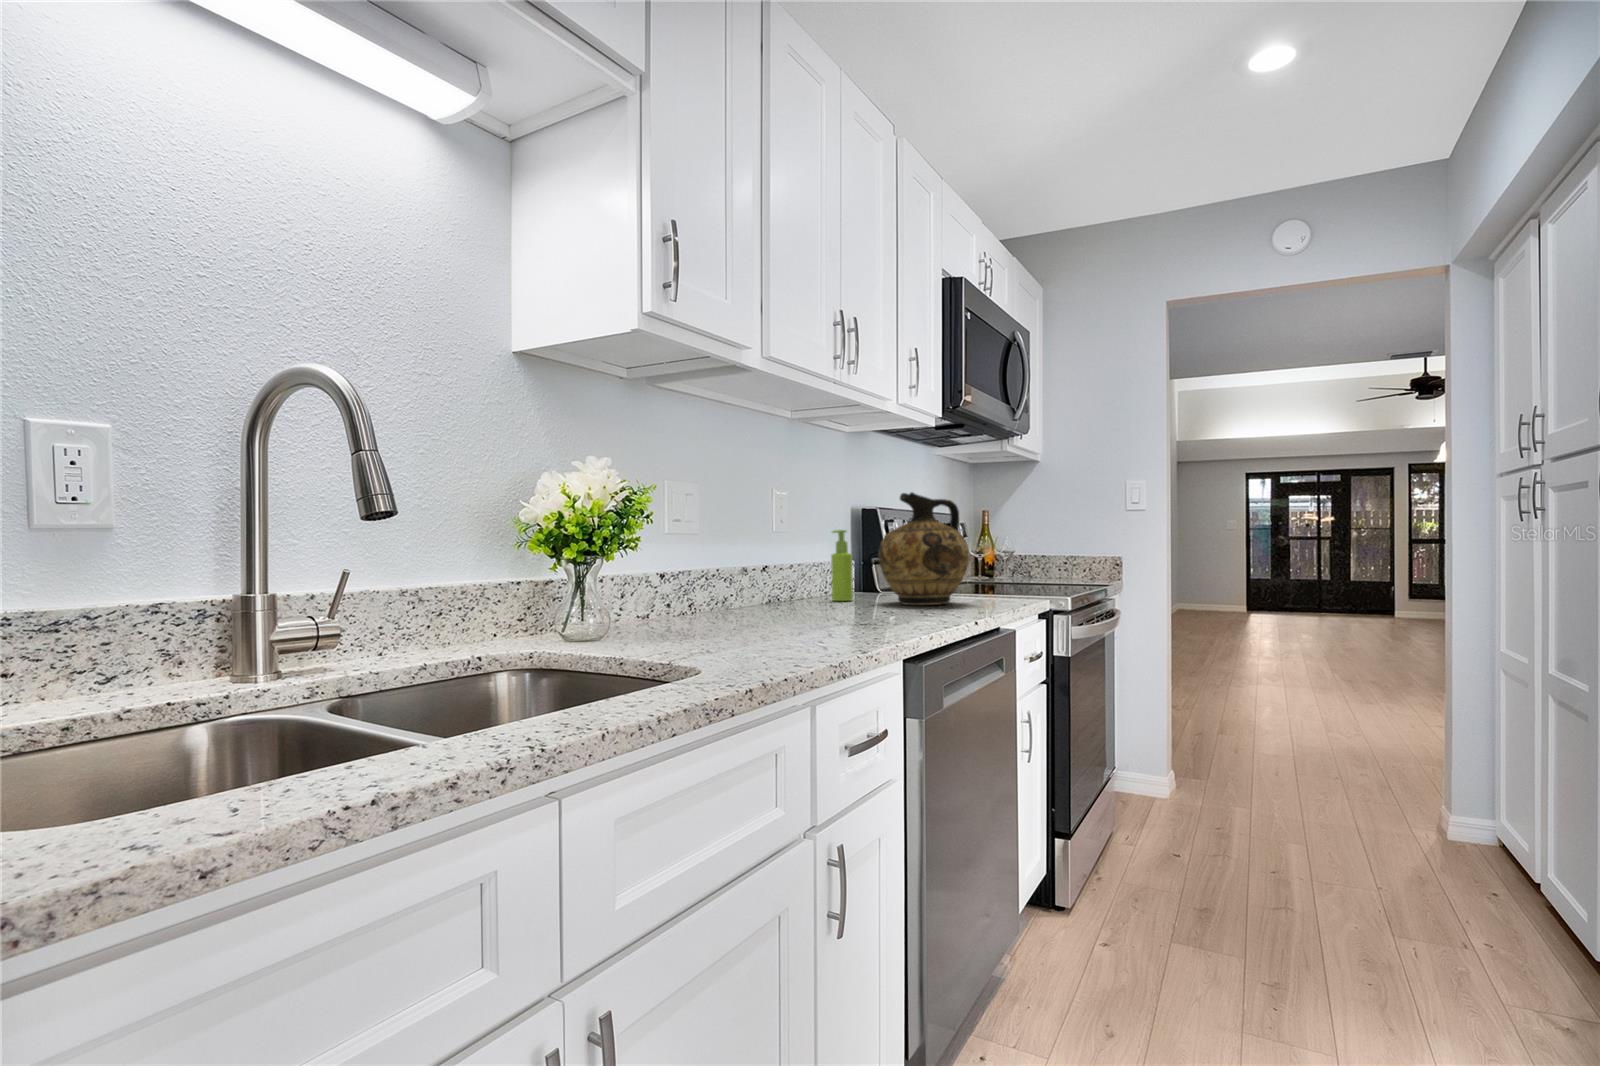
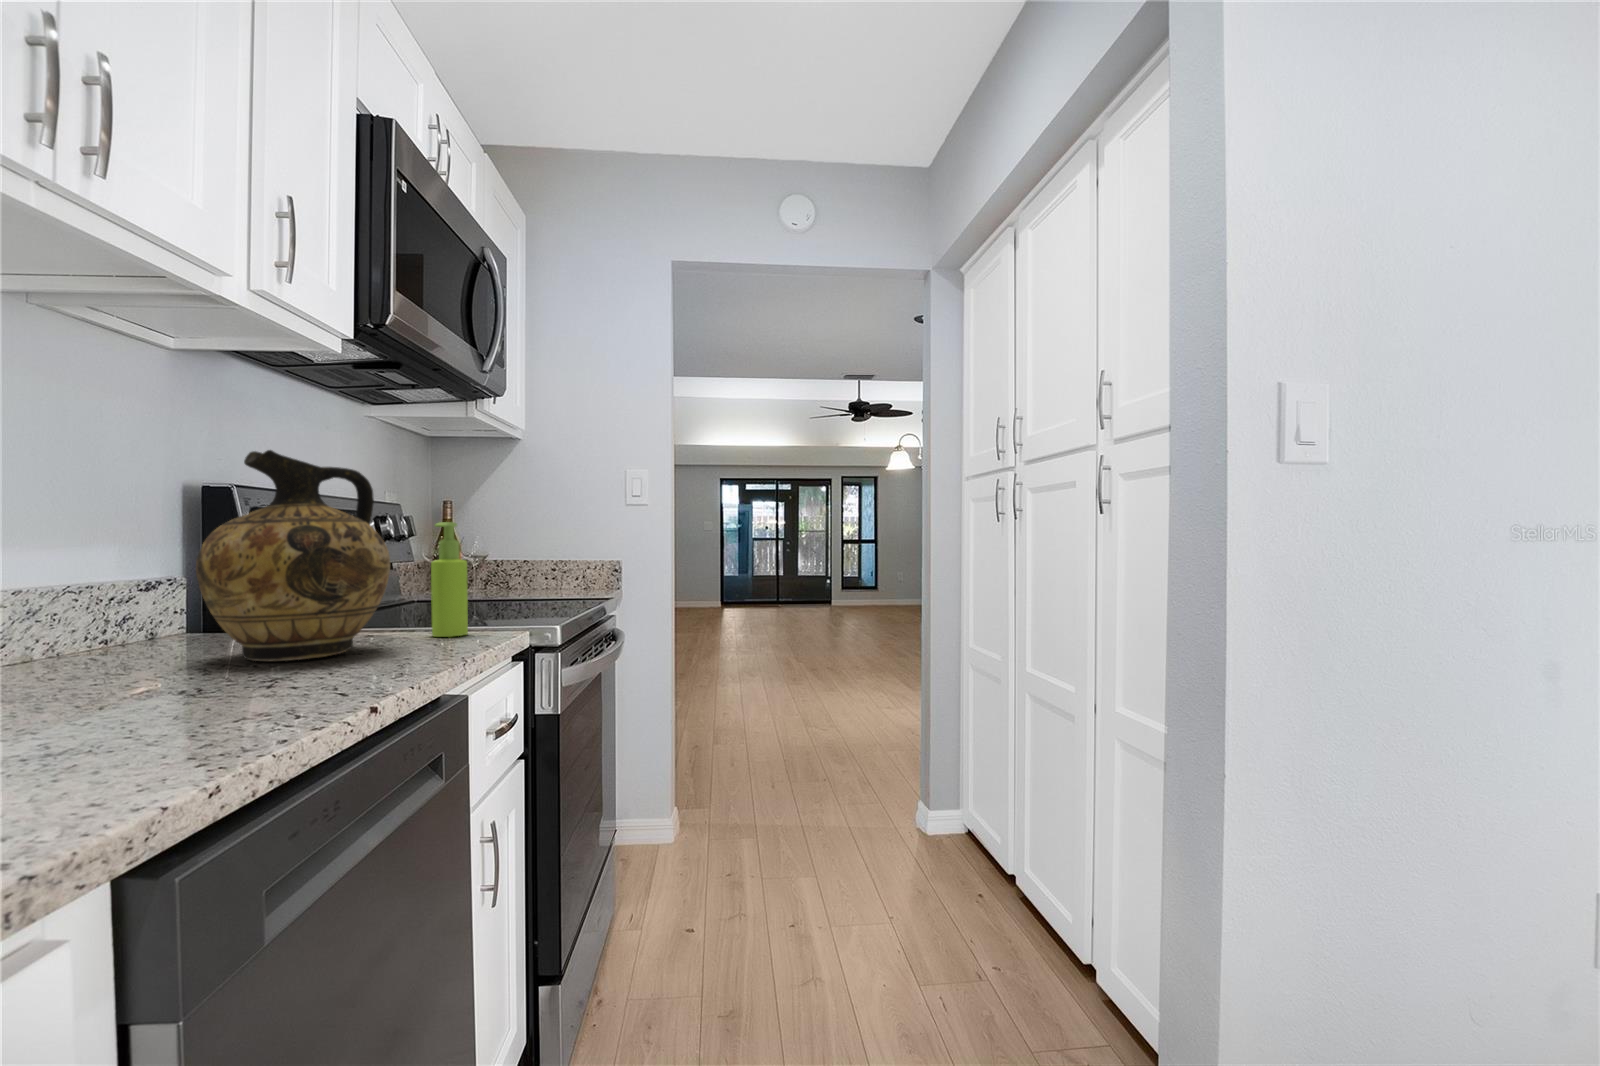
soap dispenser: present [831,530,853,601] -> present [431,522,468,637]

